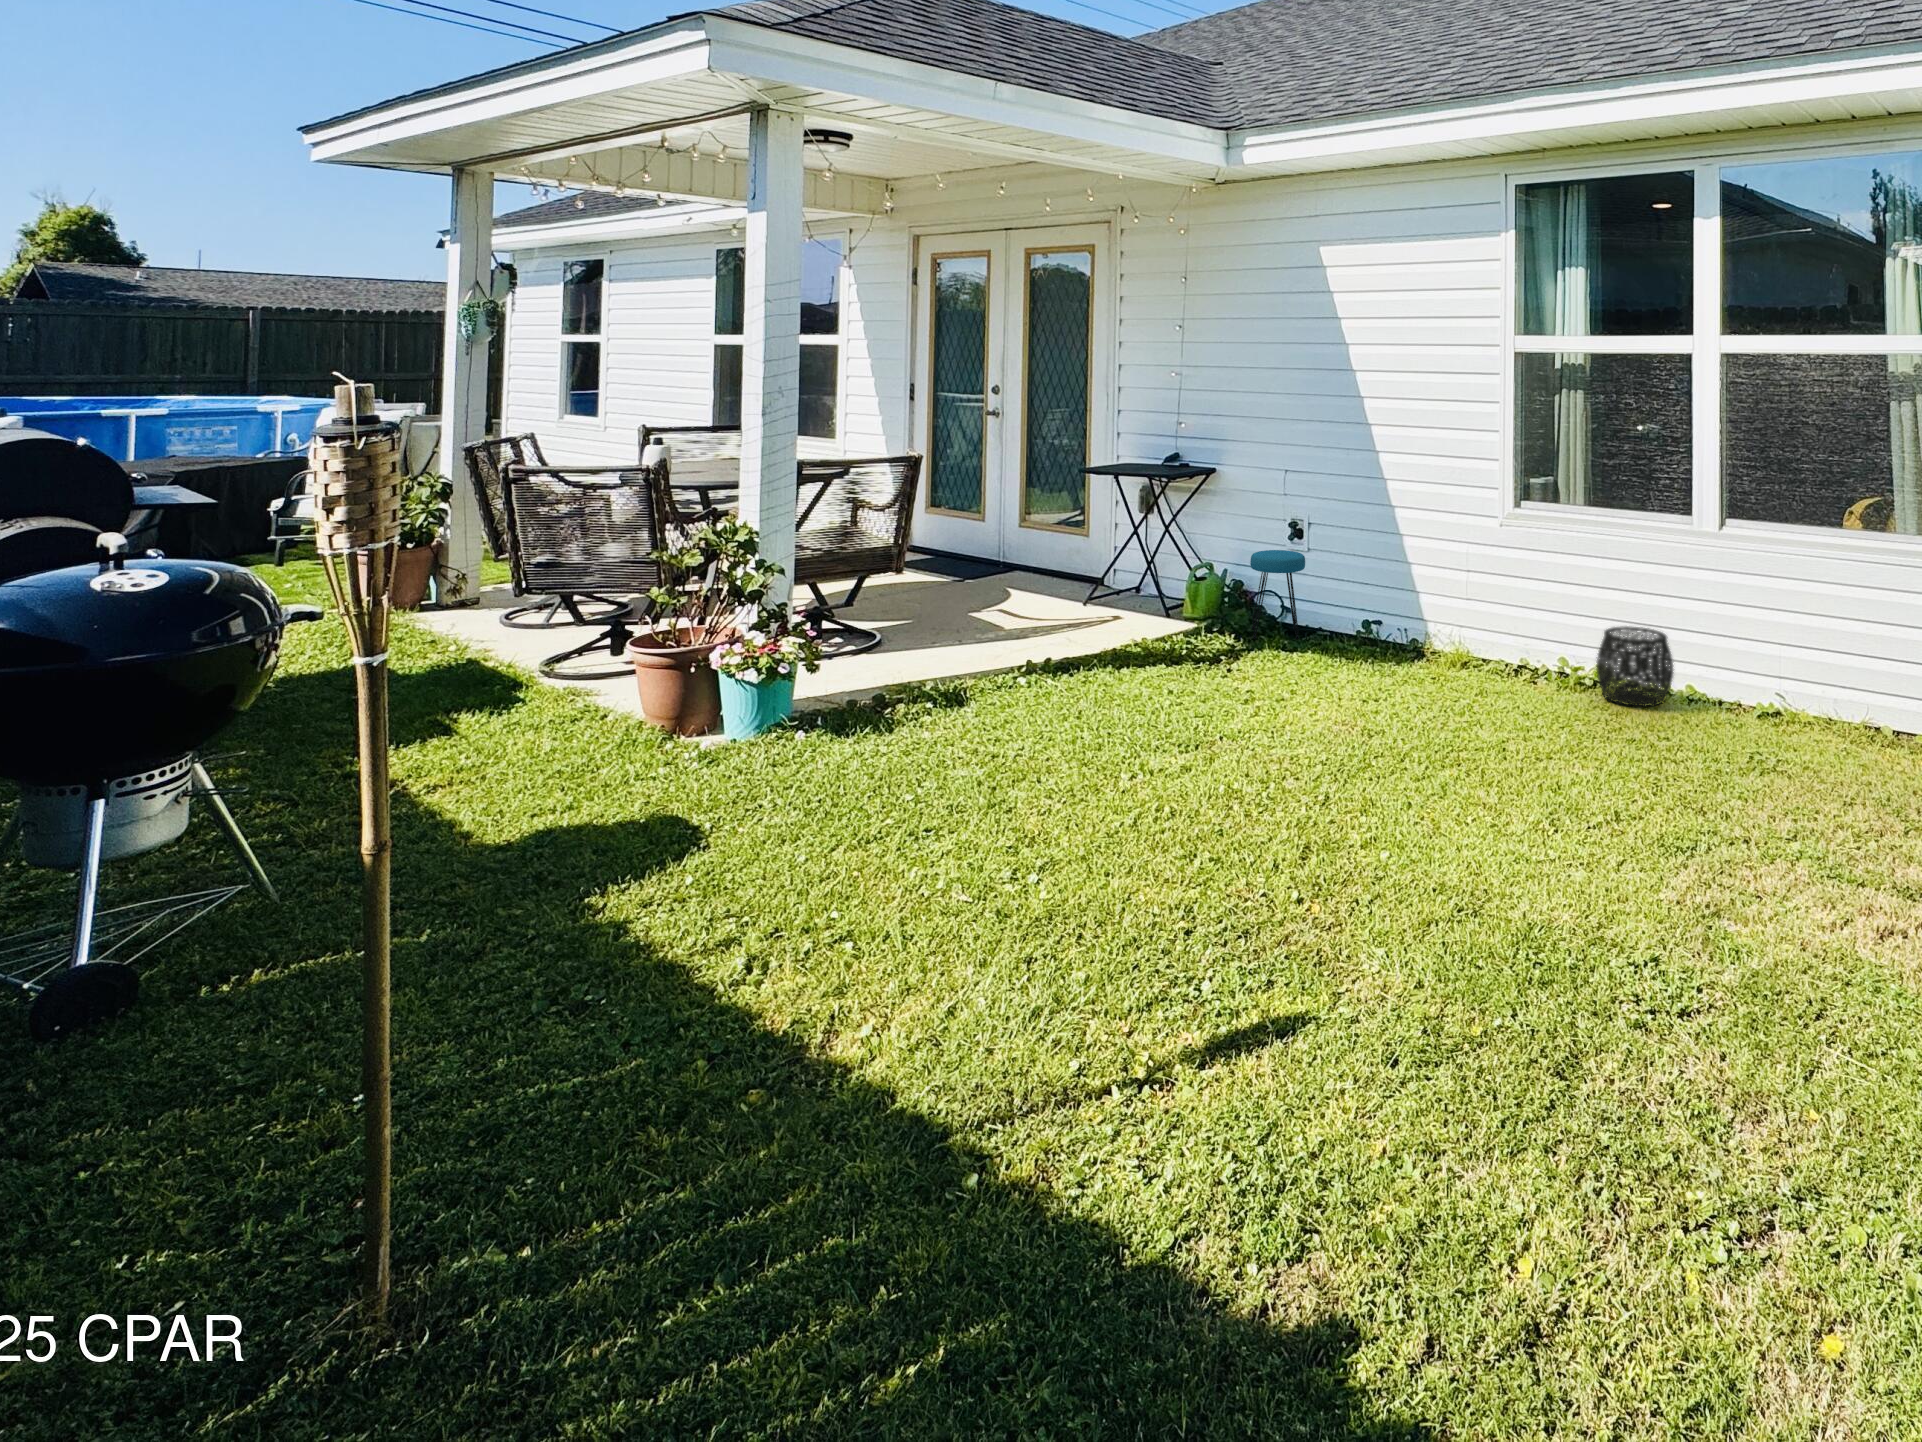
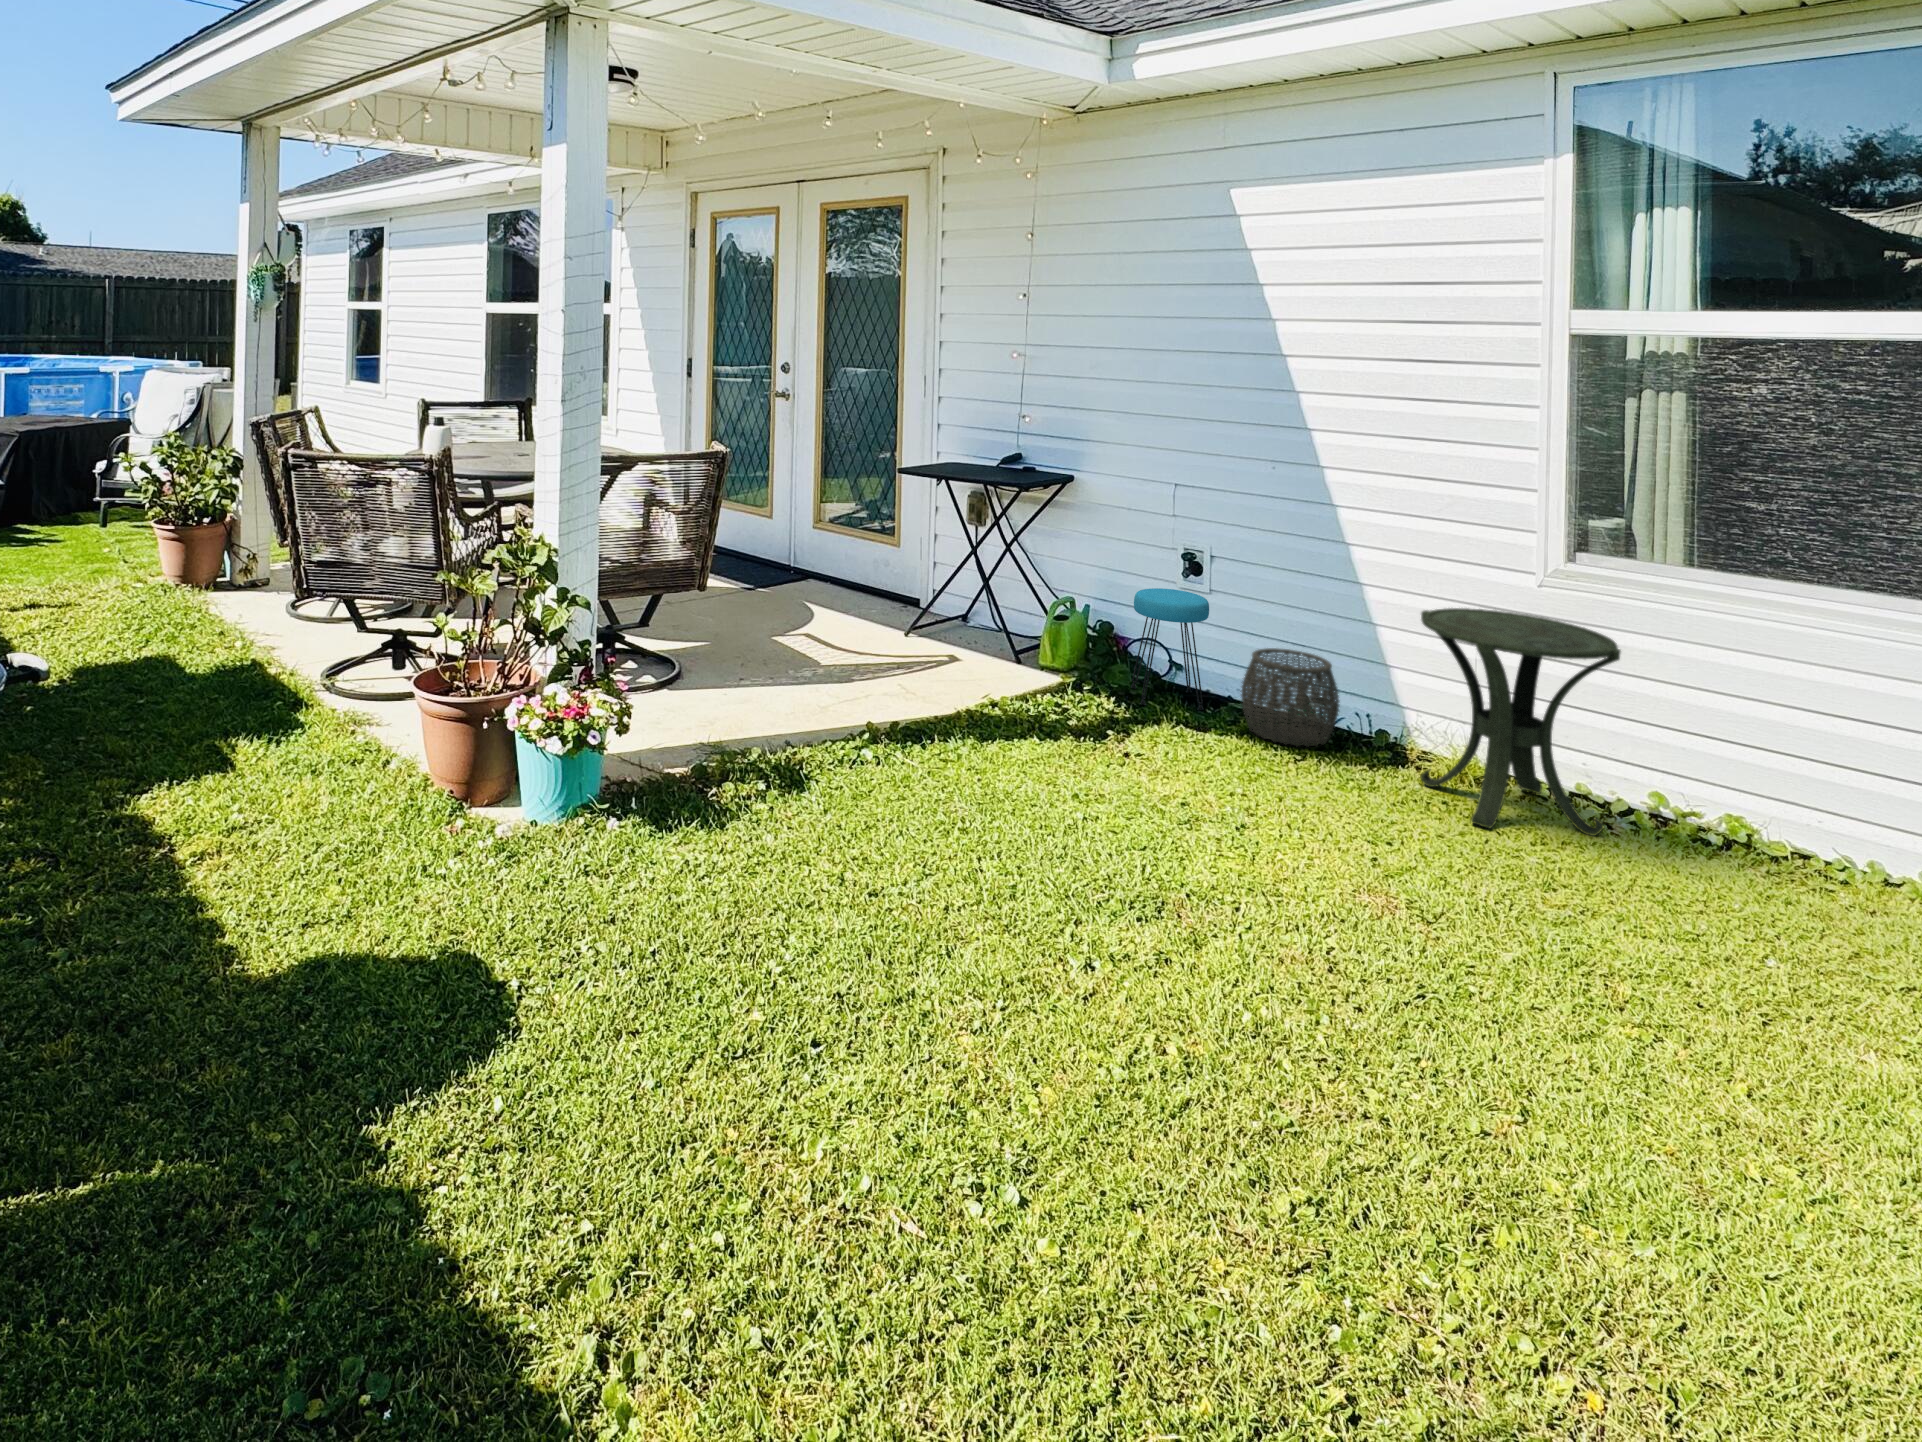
side table: none [1421,544,1535,690] -> present [1420,608,1621,836]
woven basket: present [1596,626,1673,706] -> present [1241,648,1339,747]

